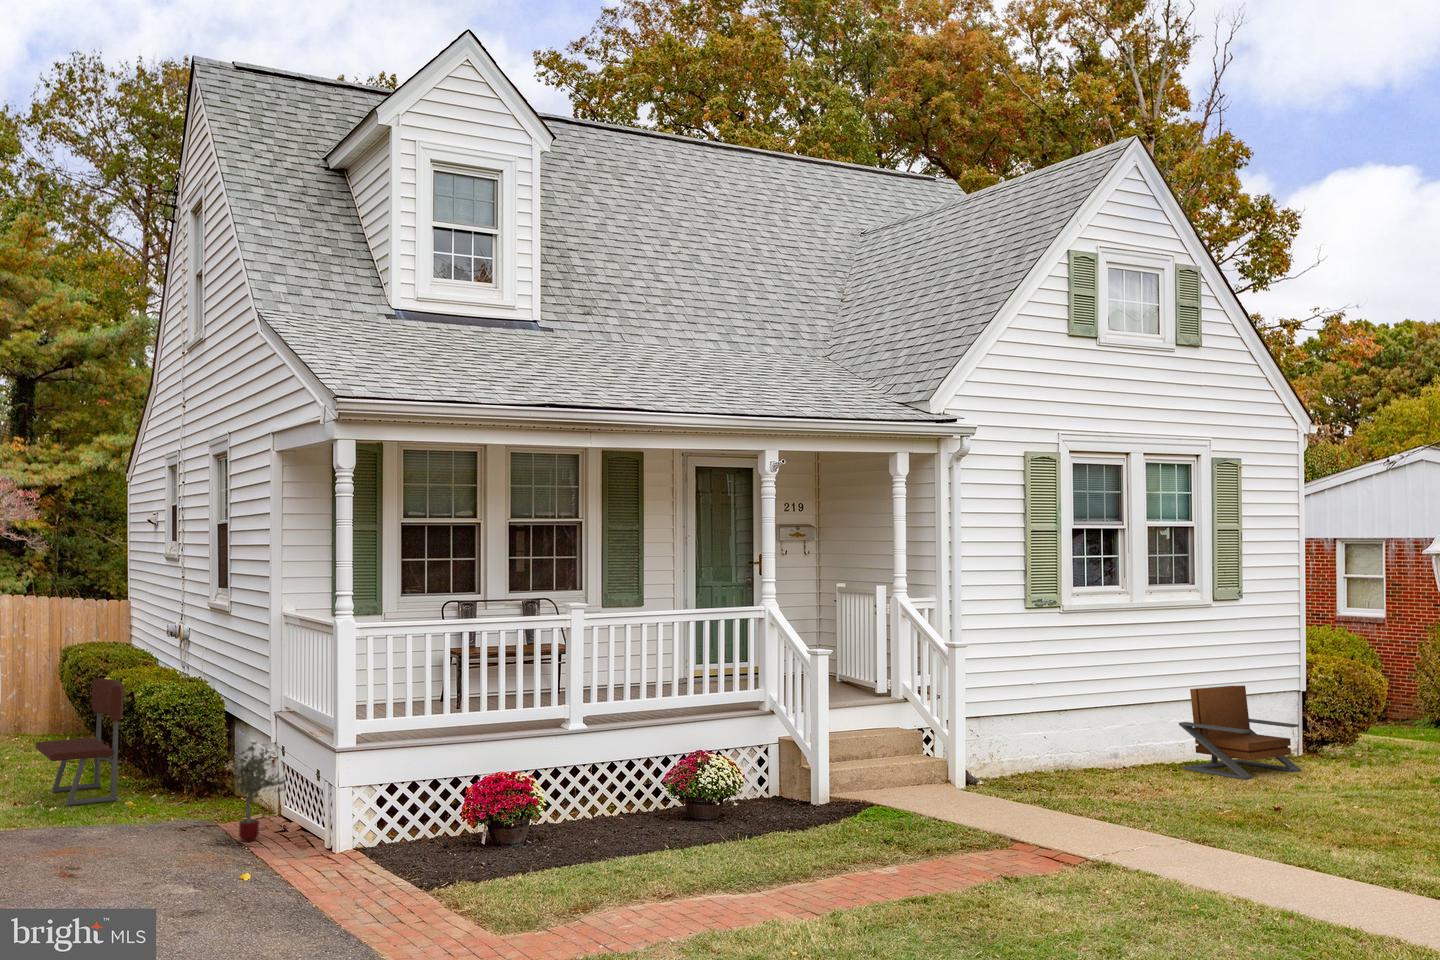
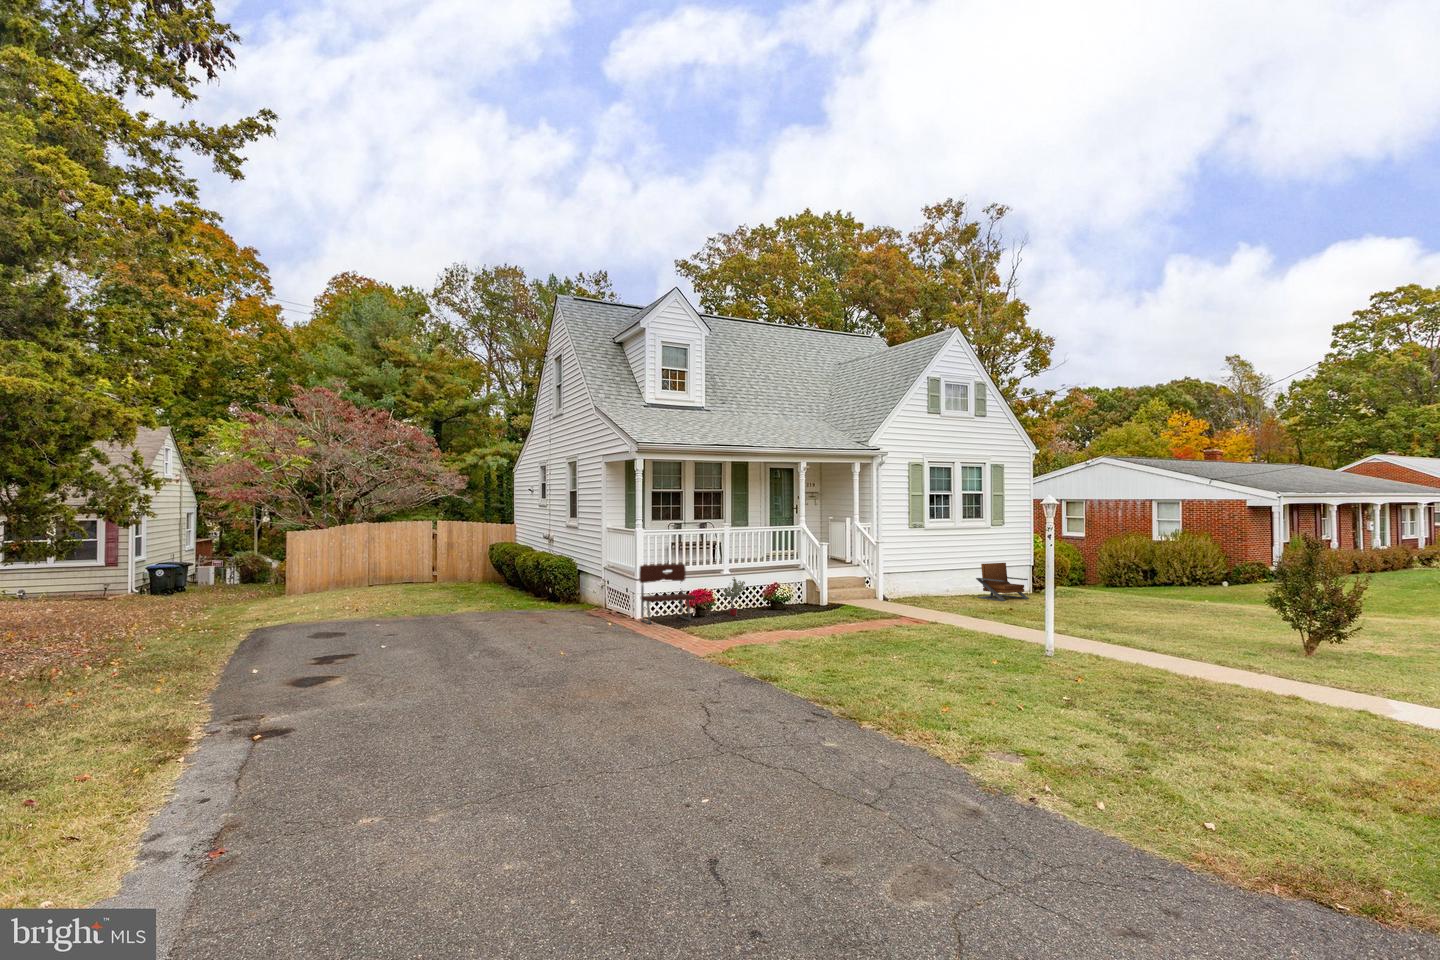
bench: present [36,679,124,806] -> present [639,564,696,624]
potted tree: present [235,742,286,841] -> present [721,577,745,616]

